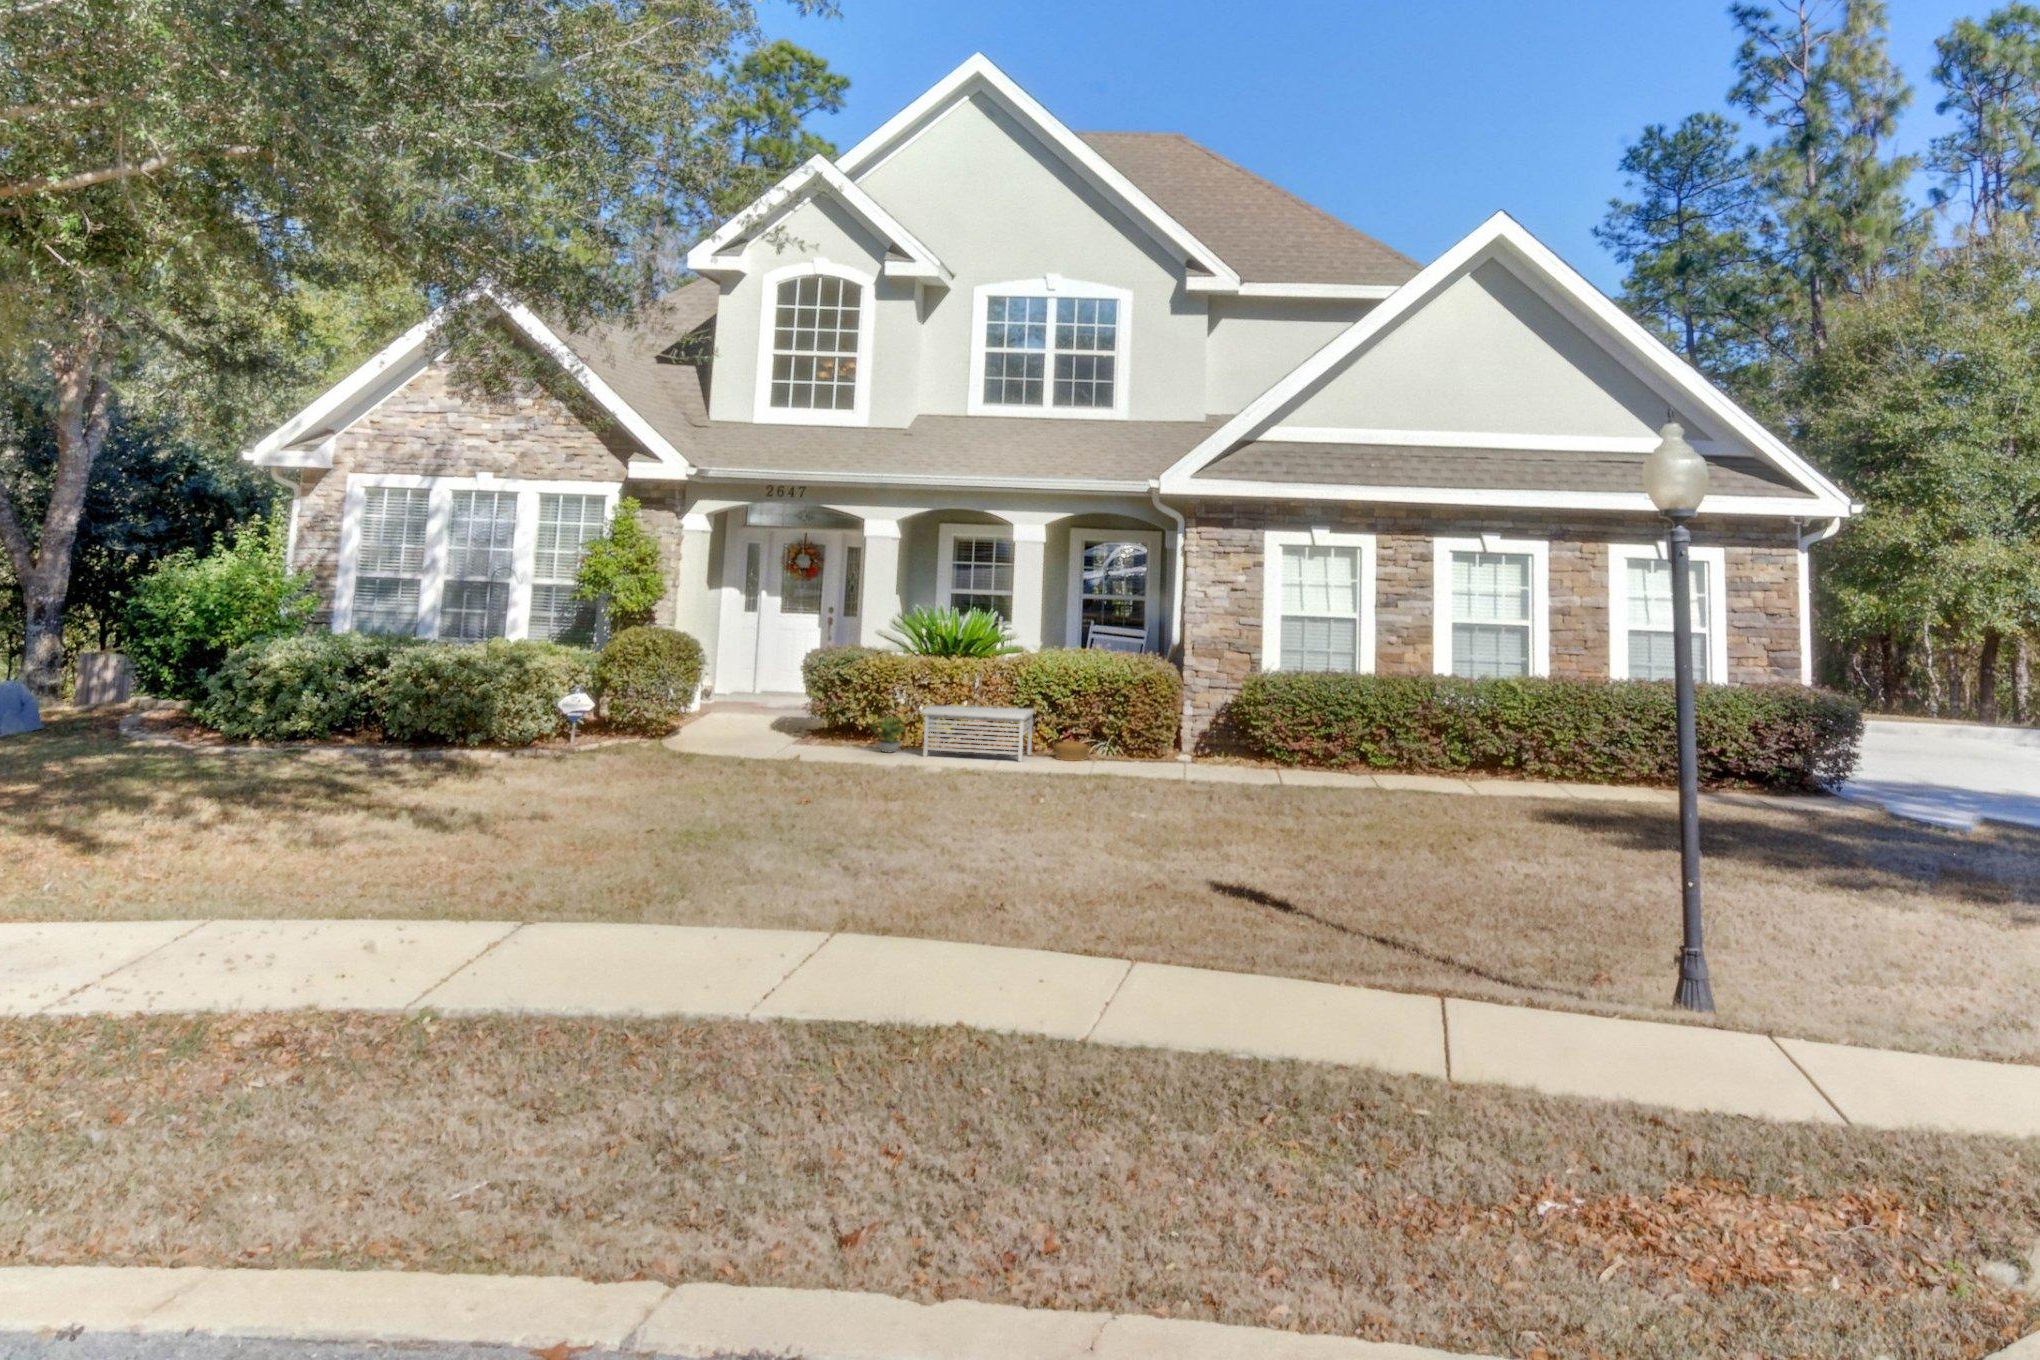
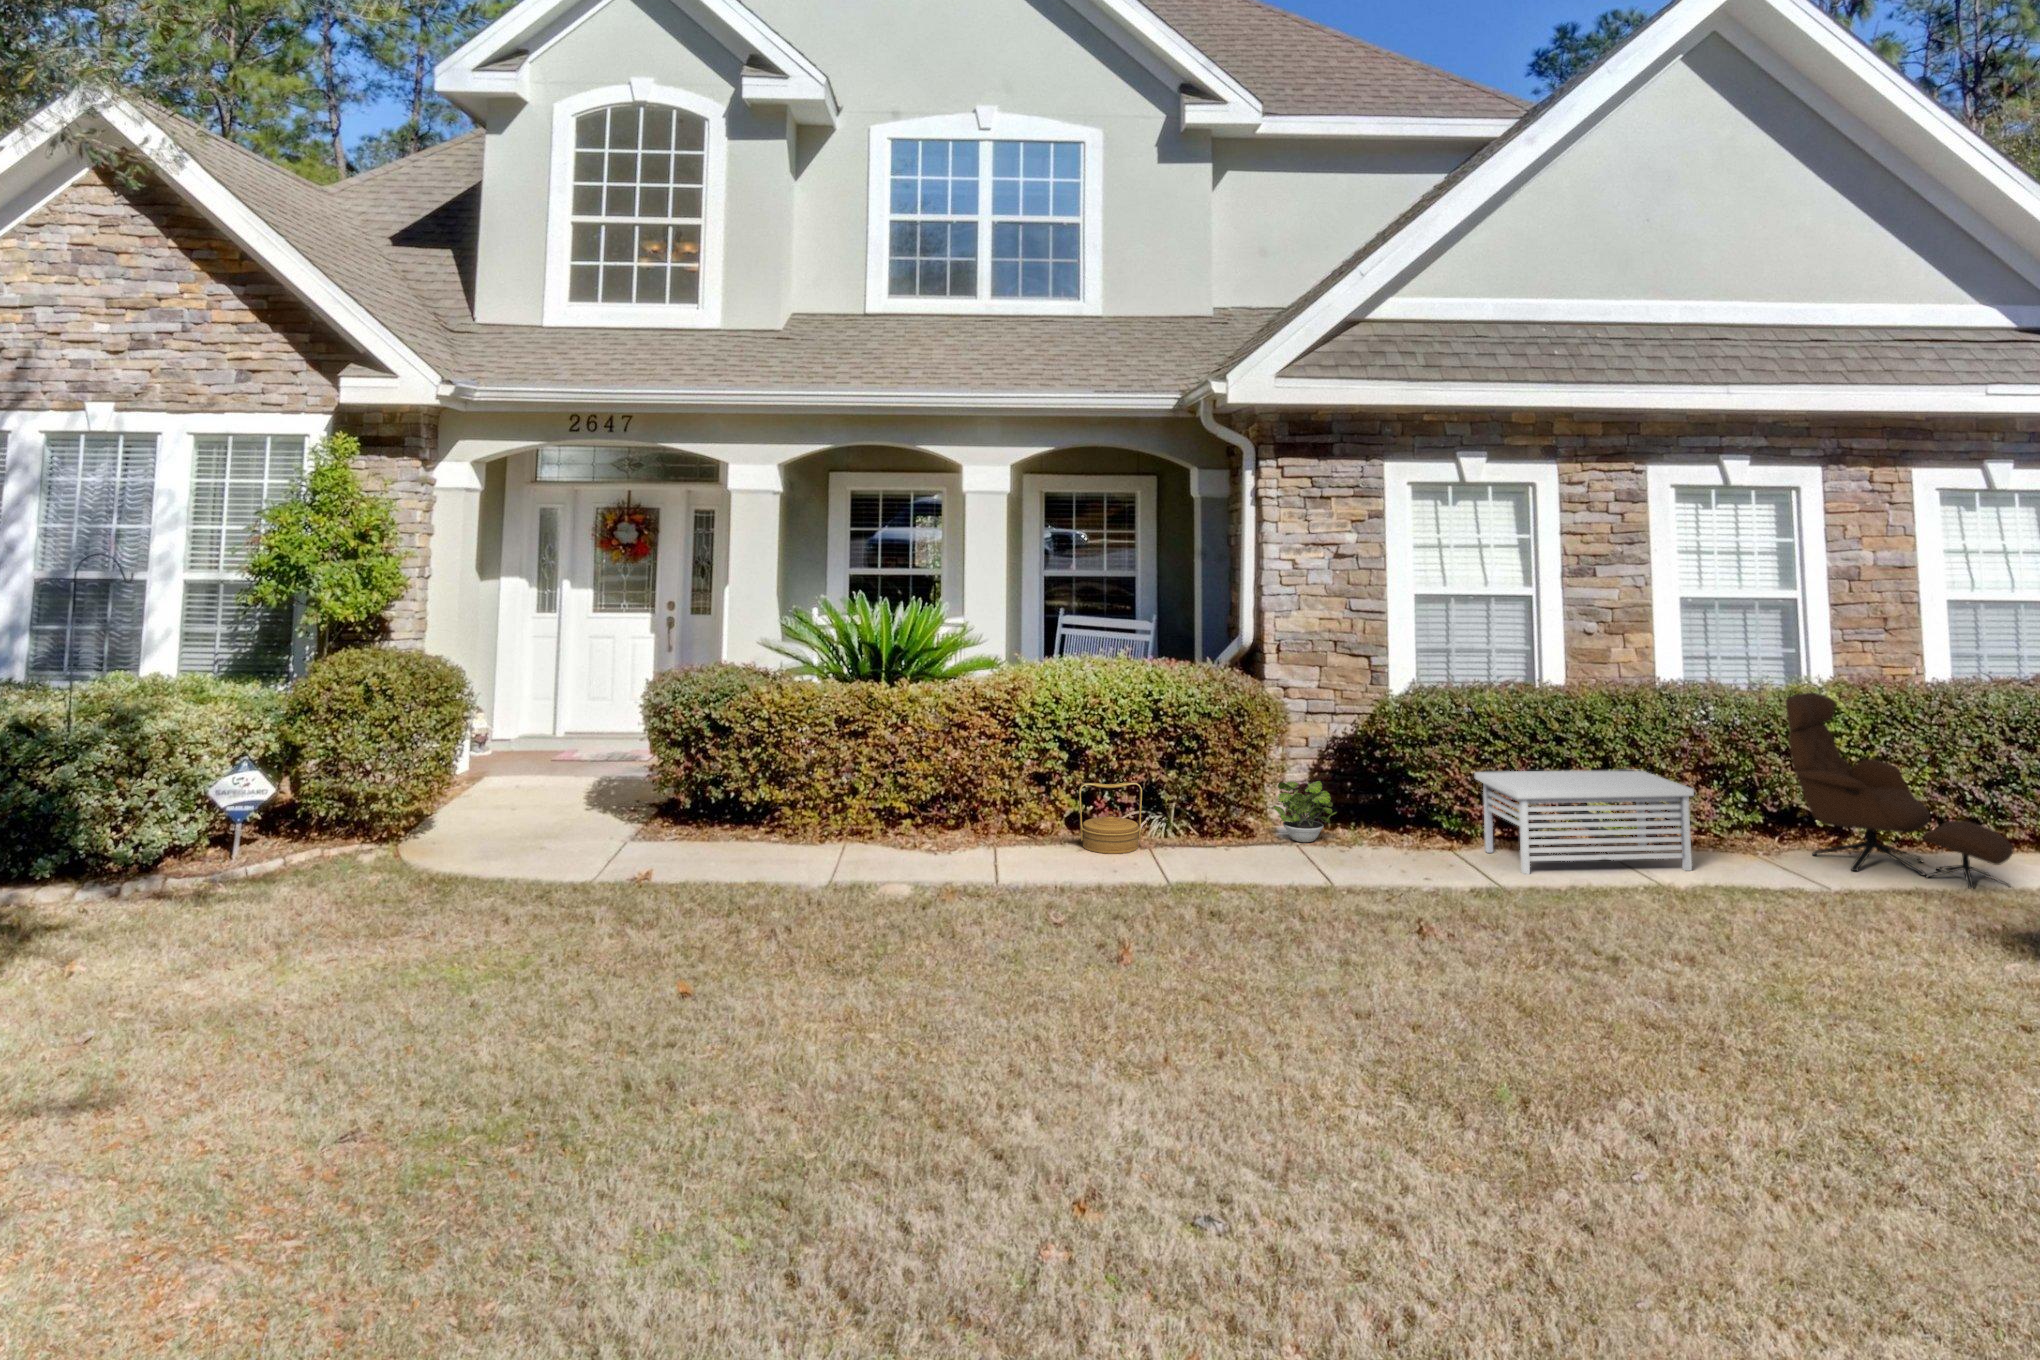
lounge chair: none [1480,683,1592,796] -> present [1786,693,2013,889]
storage bench: present [921,704,1034,762] -> present [1474,771,1694,874]
potted plant: present [871,715,905,753] -> present [1273,781,1337,842]

